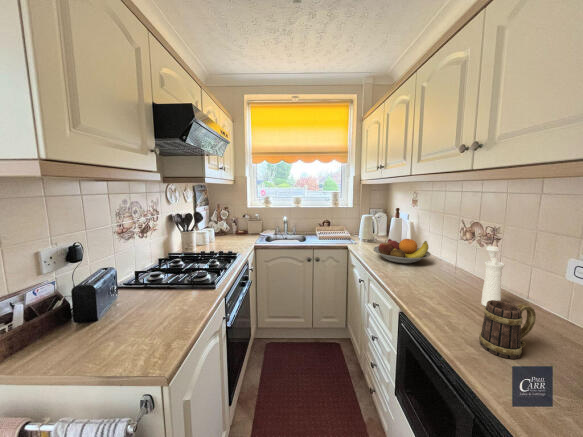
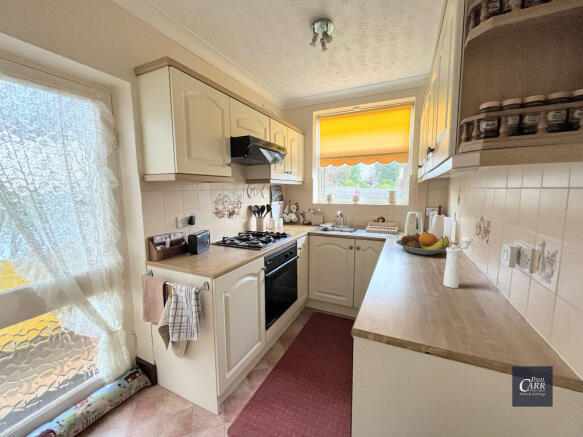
mug: present [479,300,536,358] -> none [395,267,436,307]

